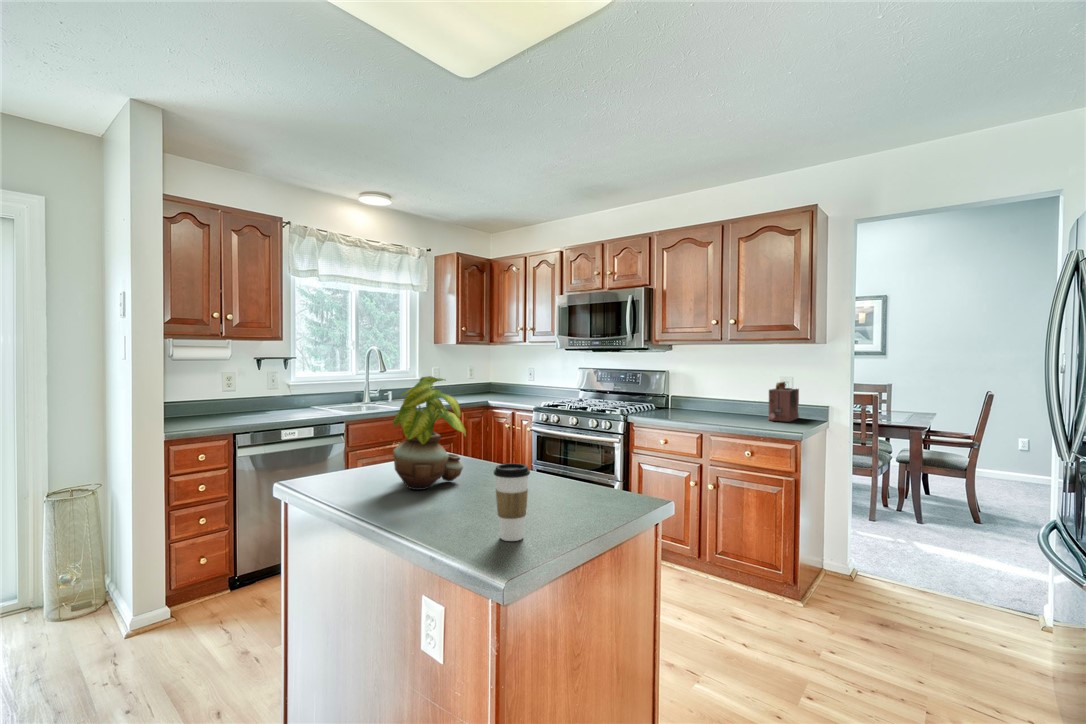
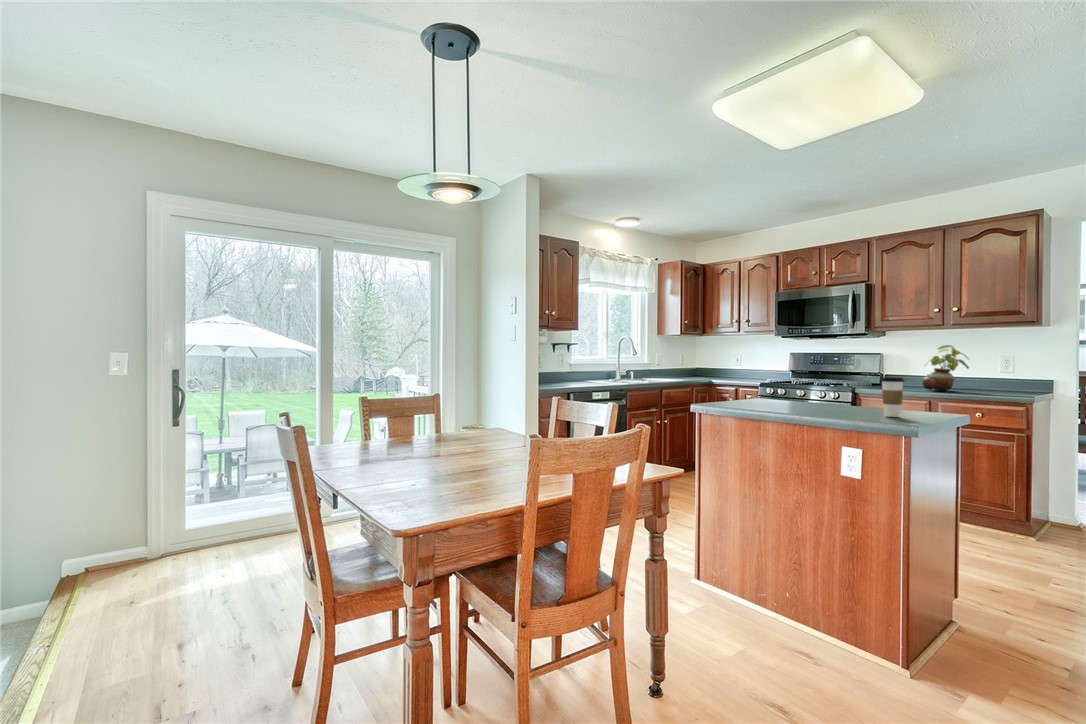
potted plant: present [393,376,466,490] -> present [922,345,969,391]
toaster: present [768,382,799,422] -> none [992,359,1021,392]

